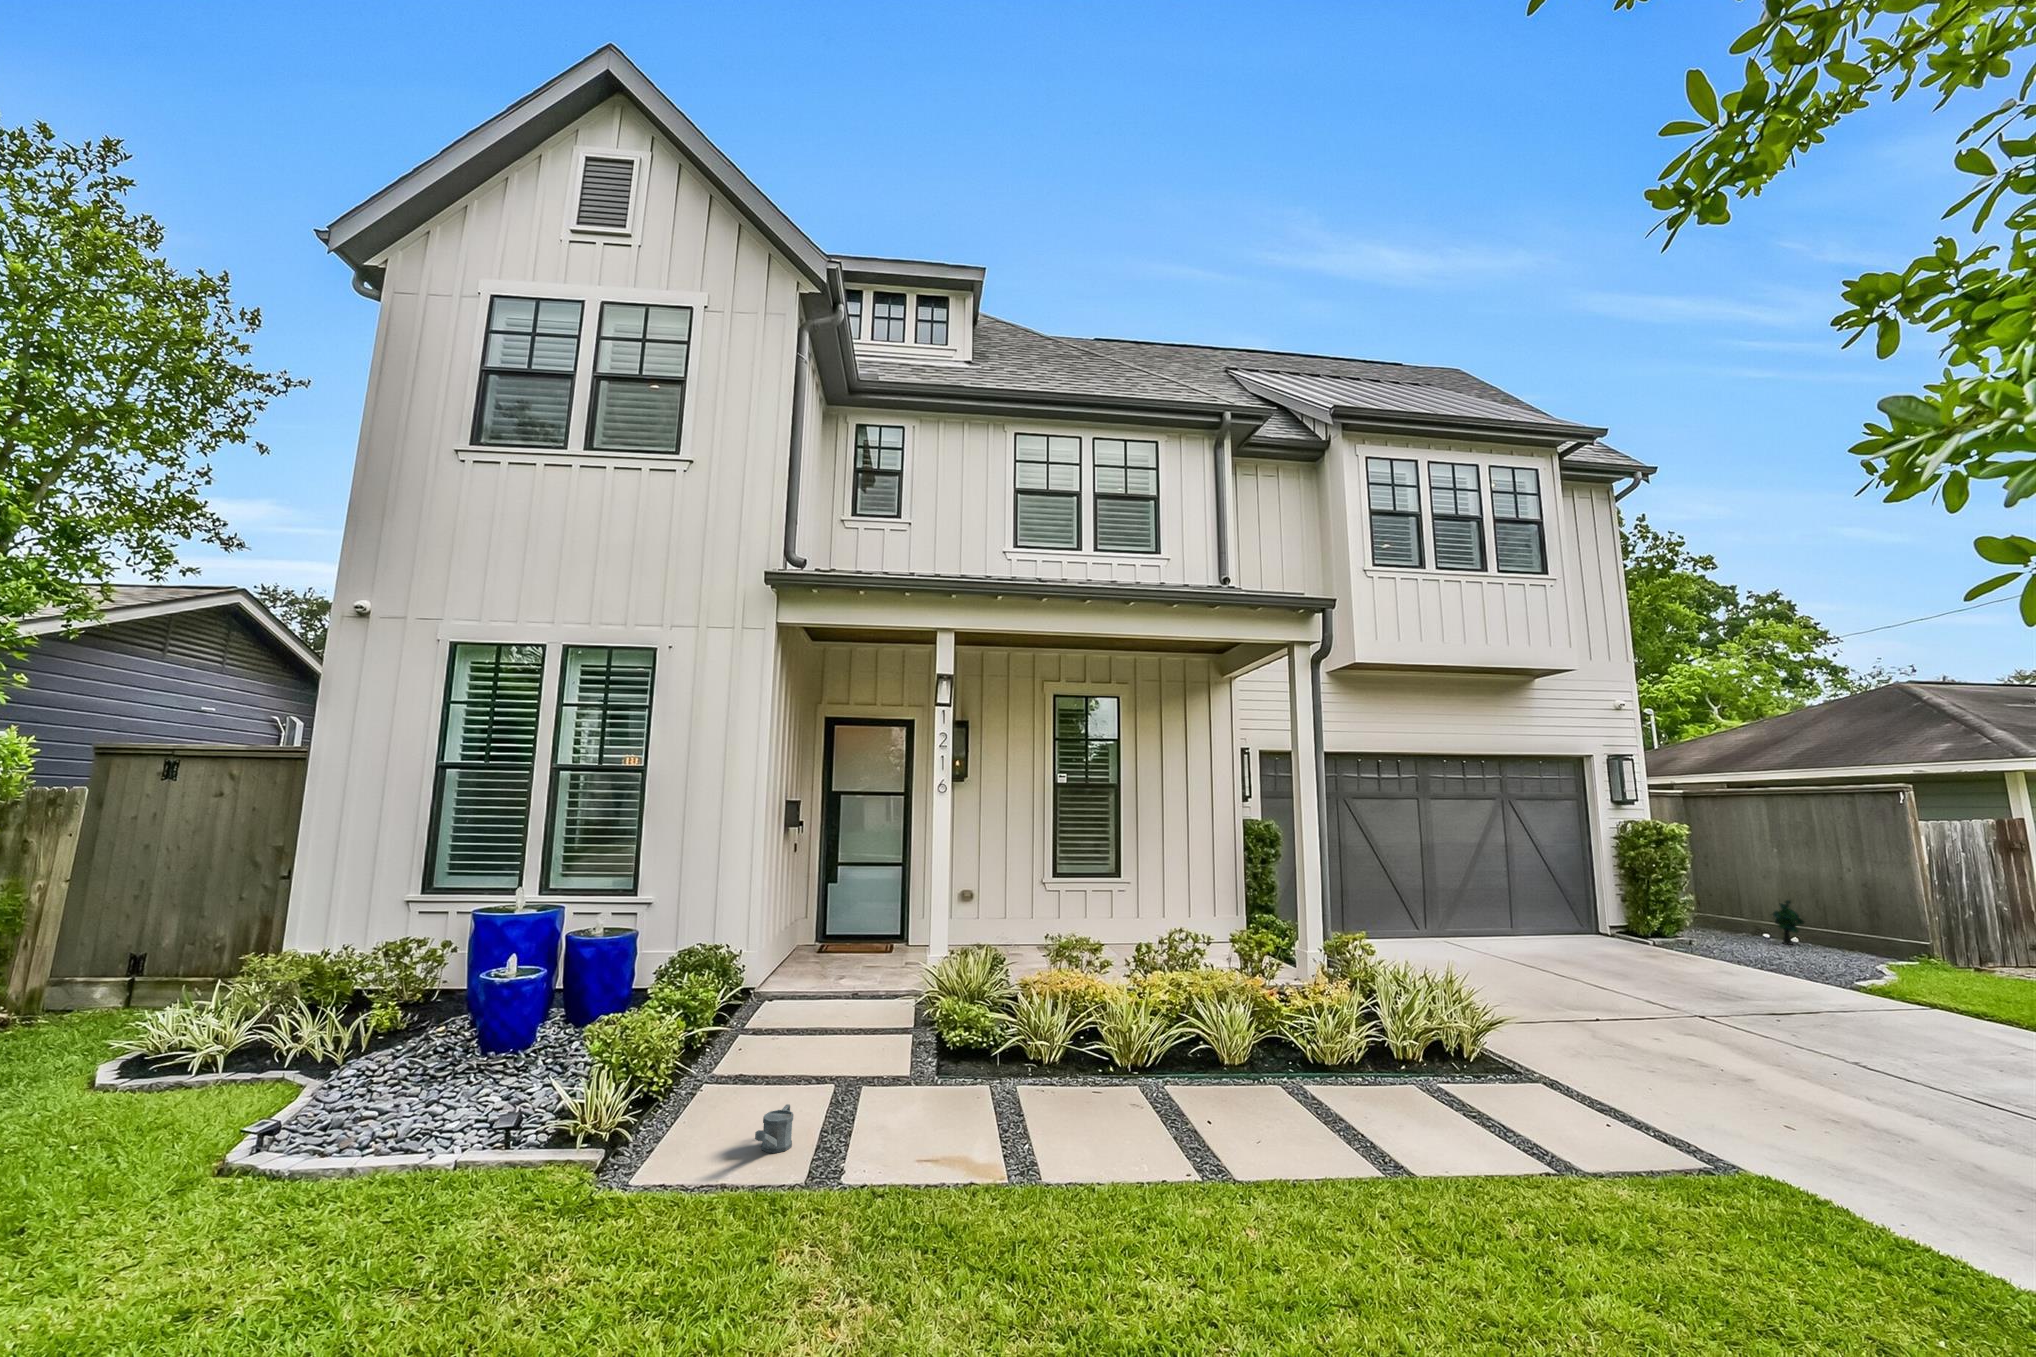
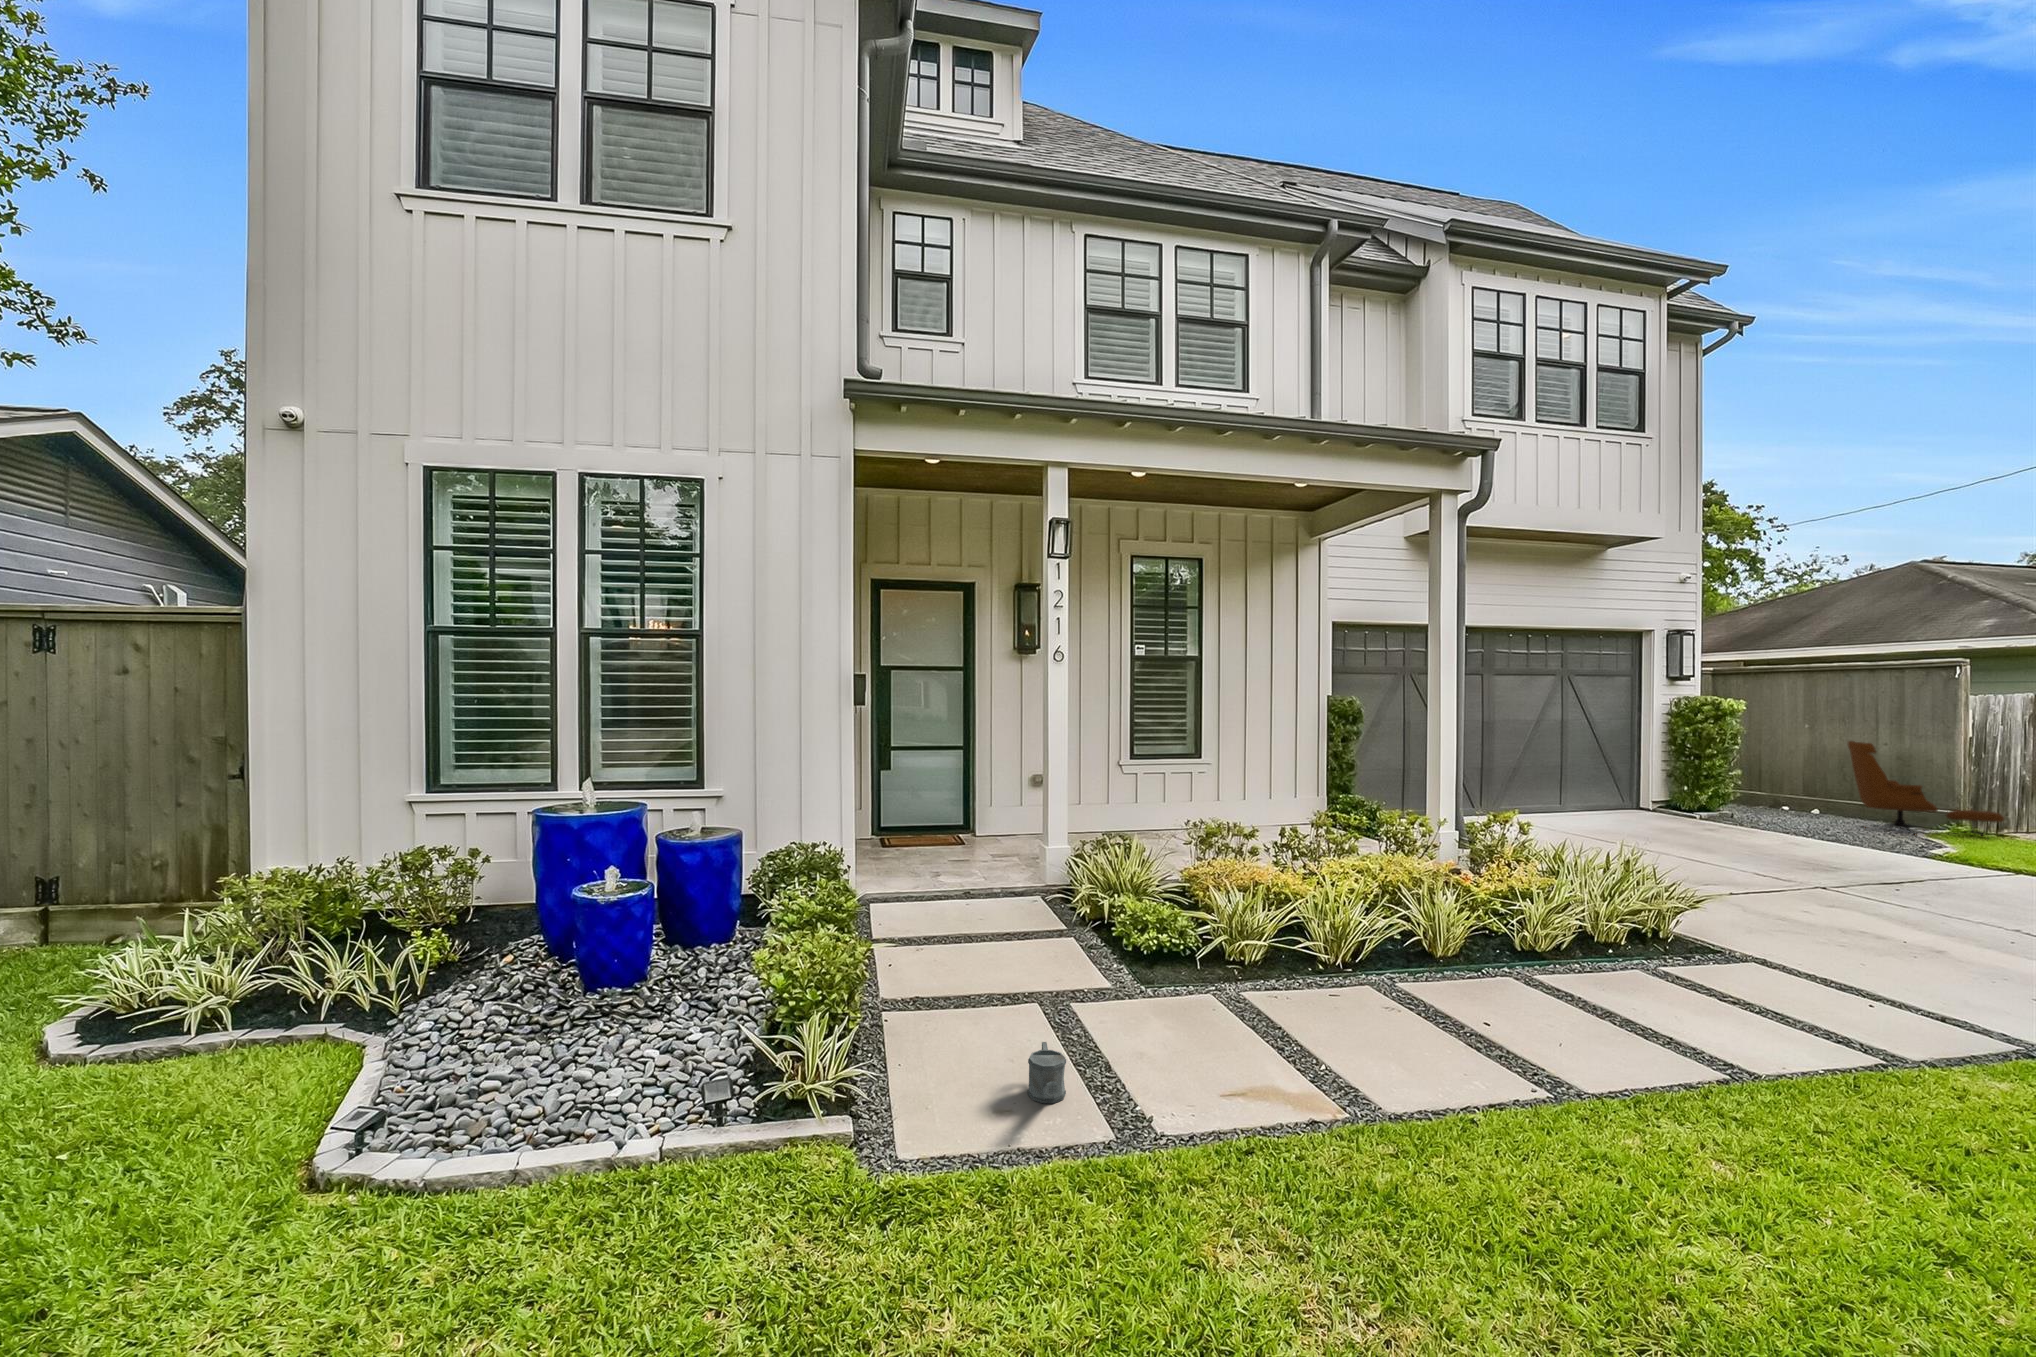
lounge chair: none [1793,869,1969,975] -> present [1848,741,2004,836]
decorative plant: present [1772,900,1804,945] -> none [1800,771,1836,814]

